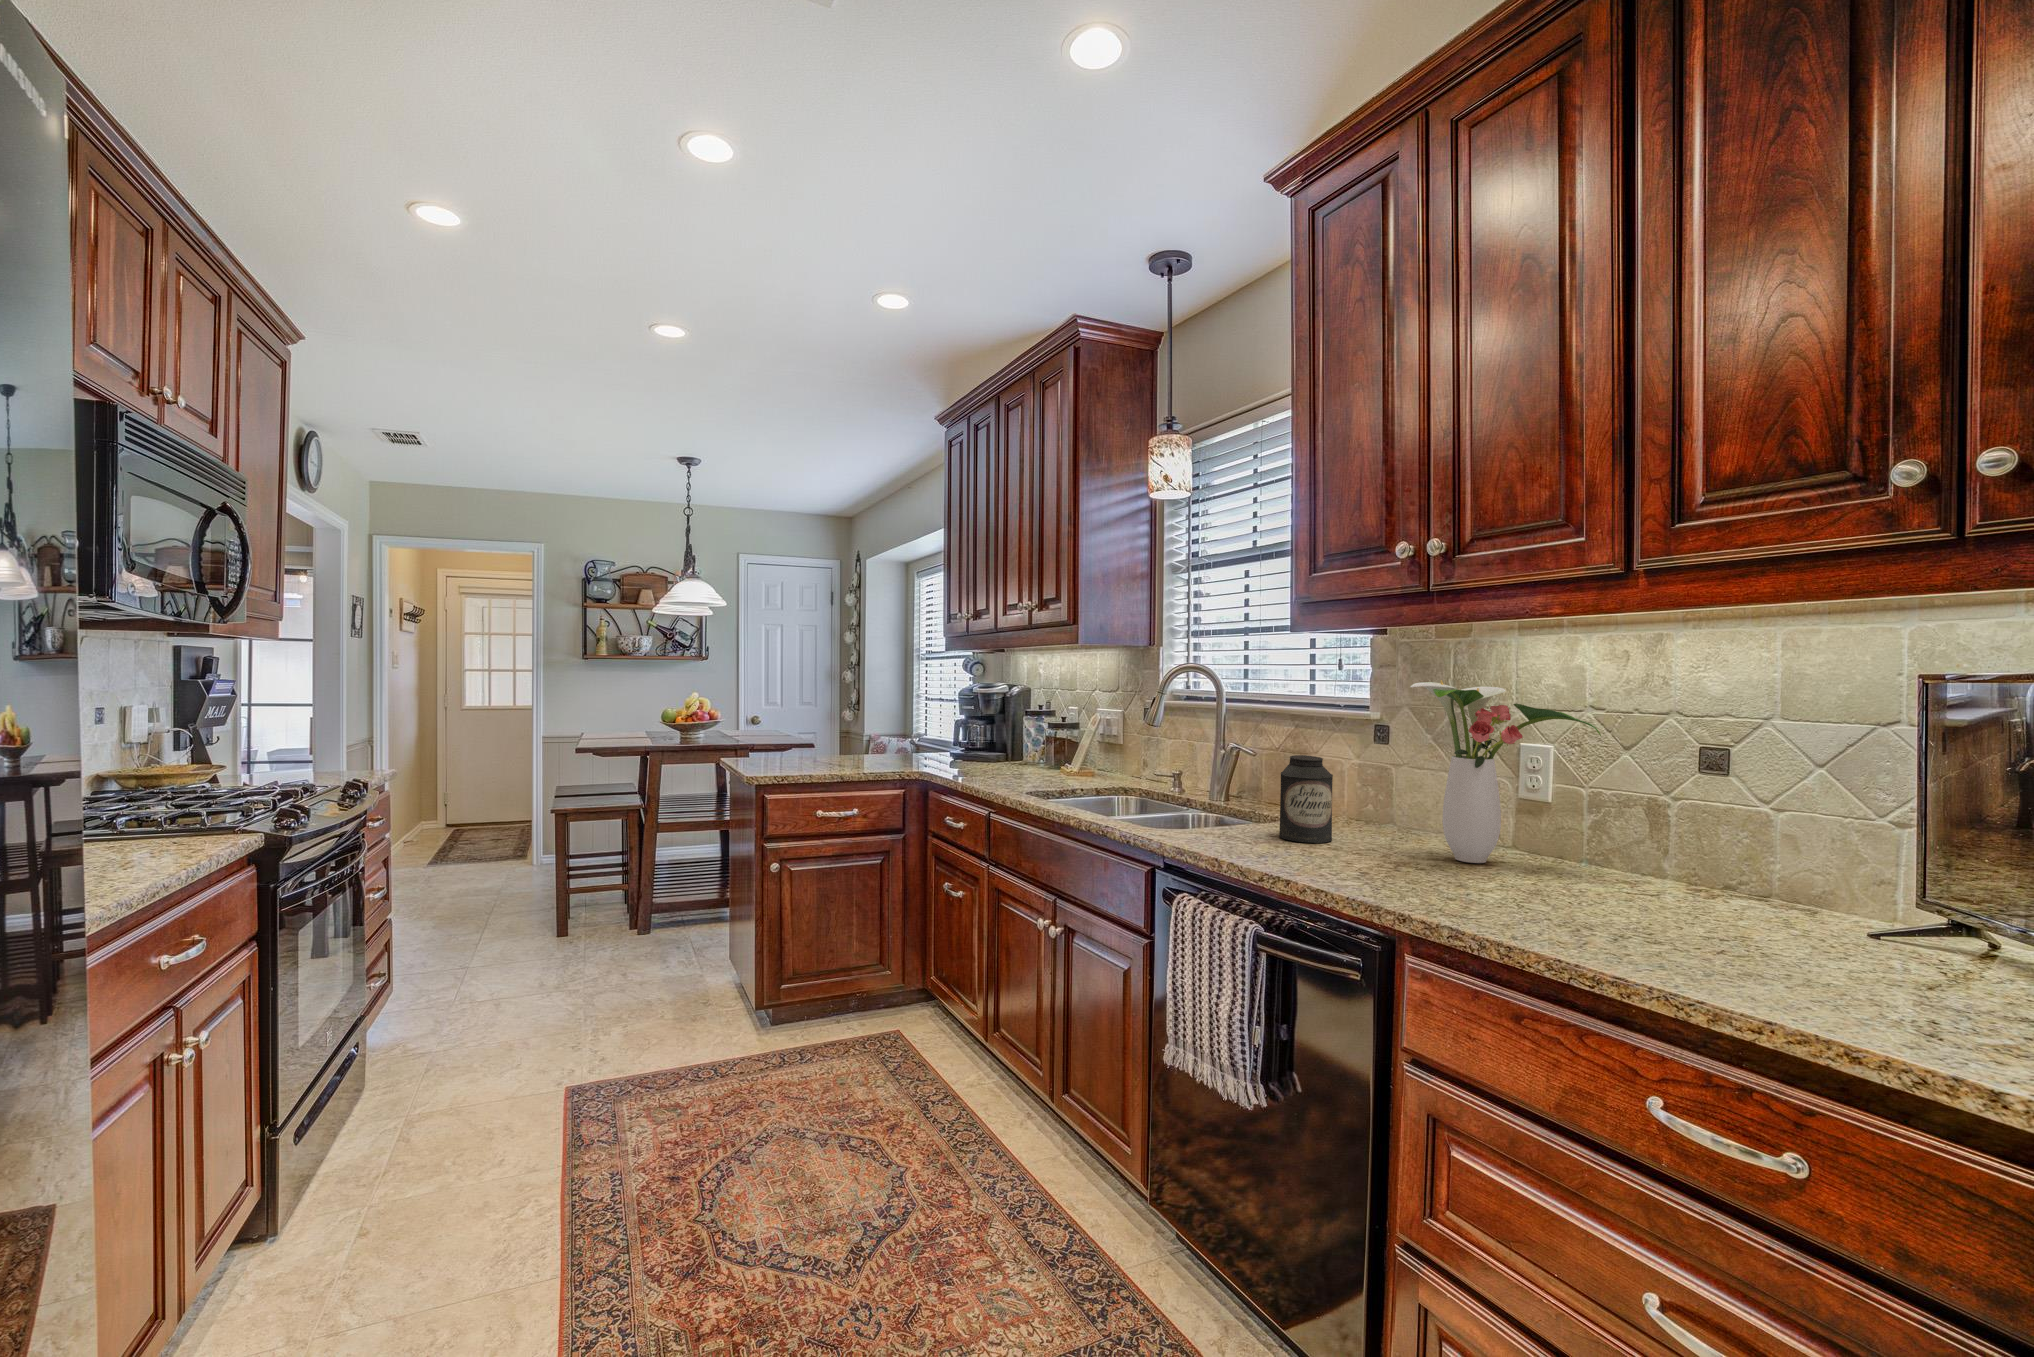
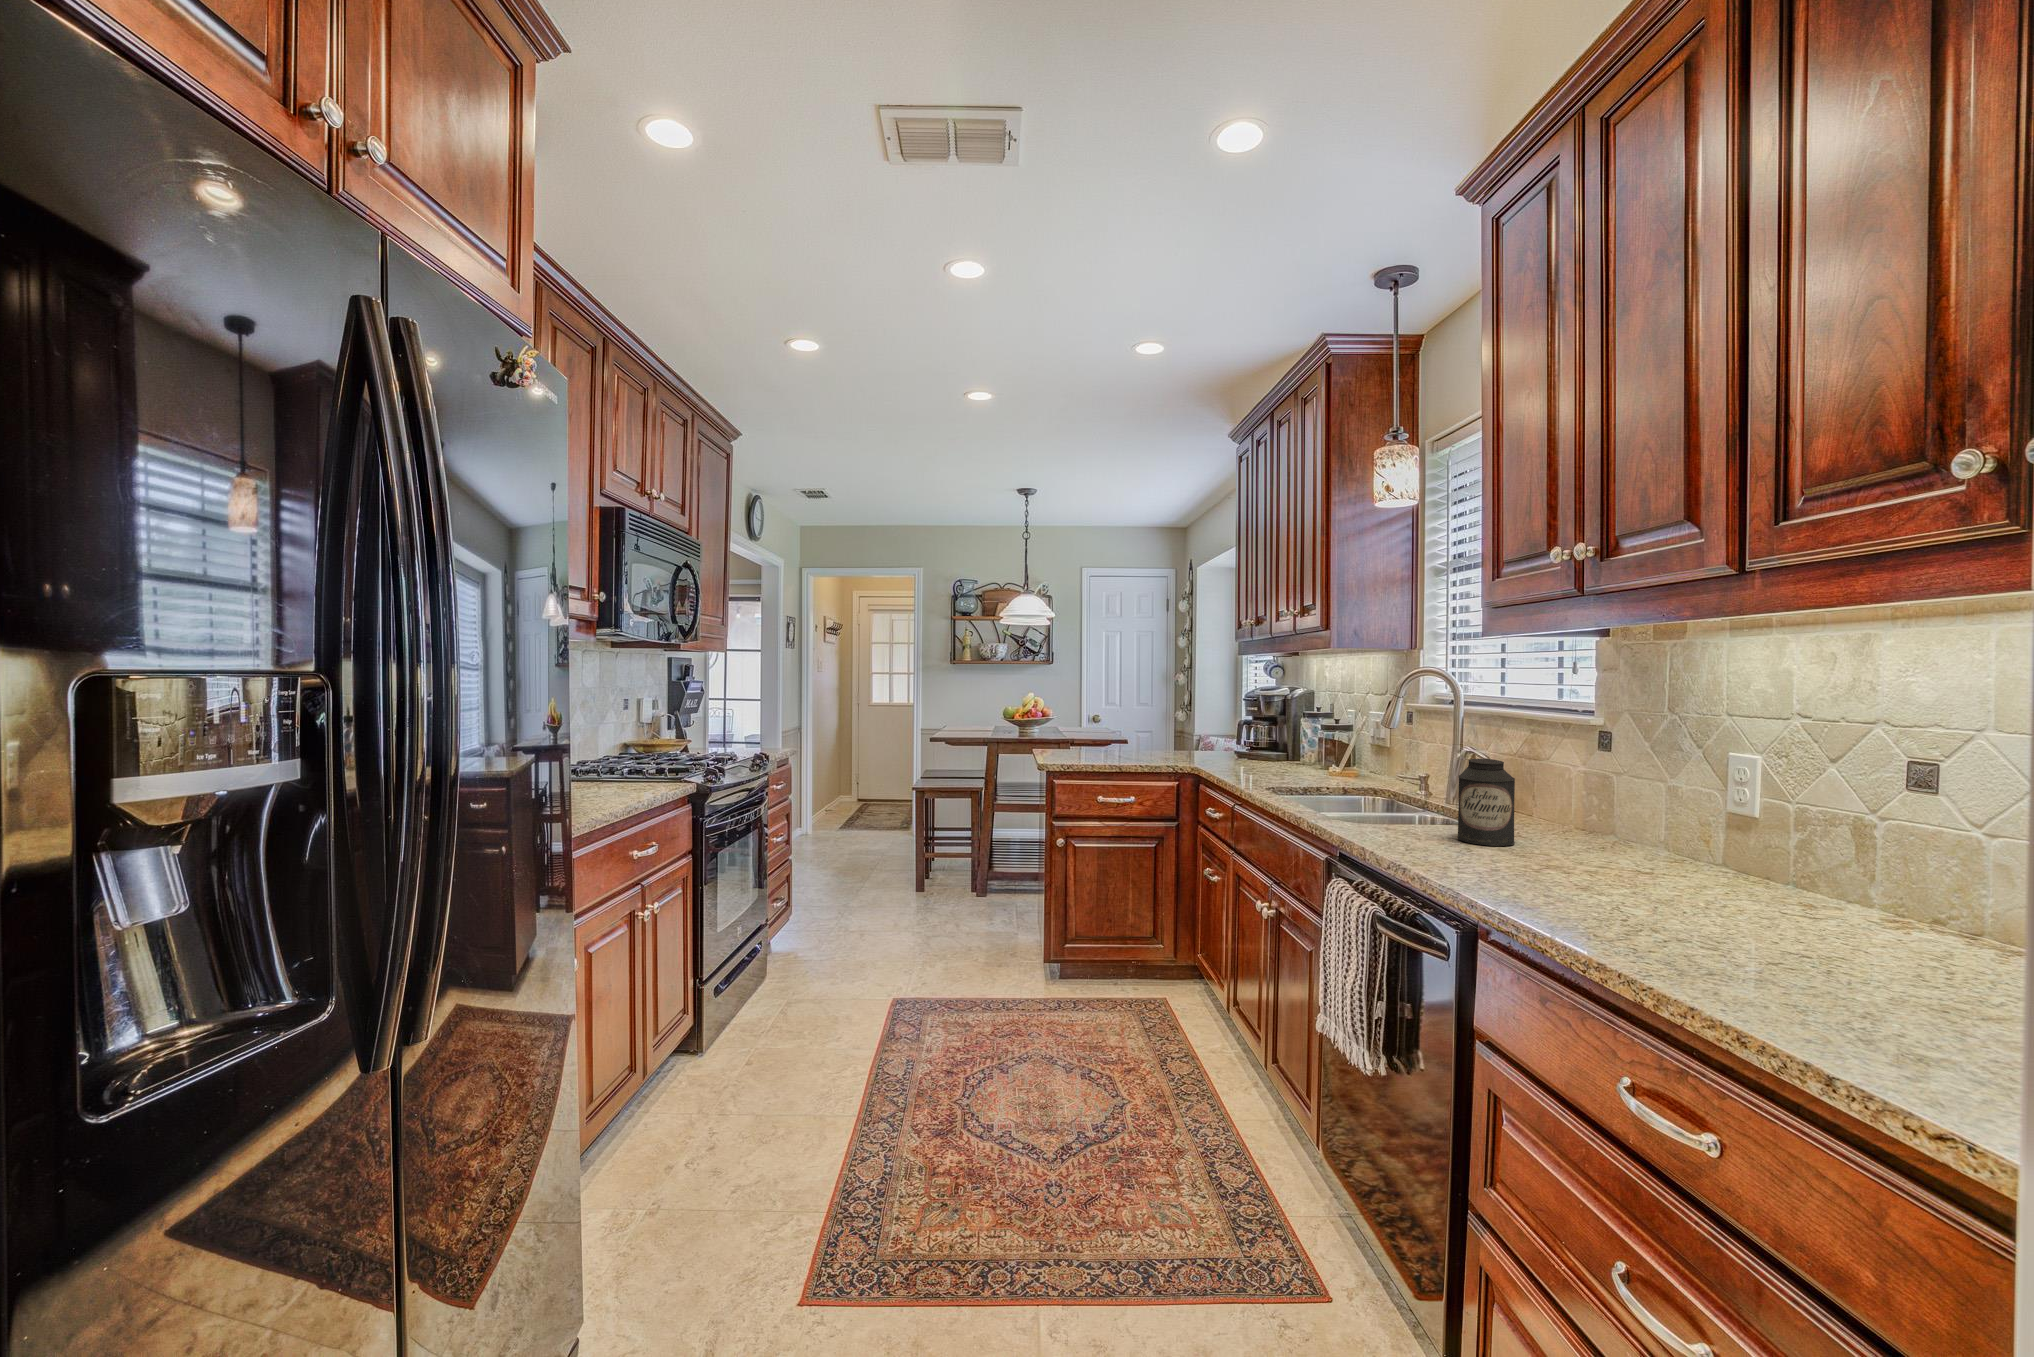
flower arrangement: present [1411,680,1601,863] -> none [1575,685,1787,876]

